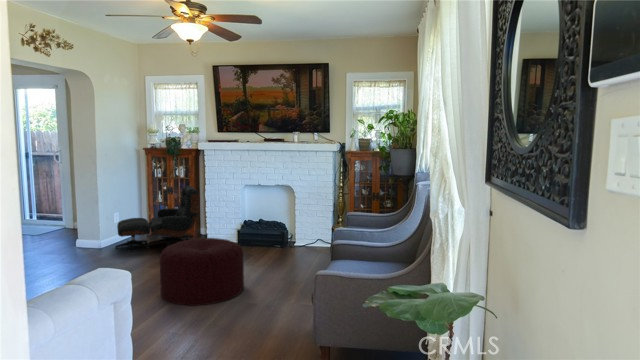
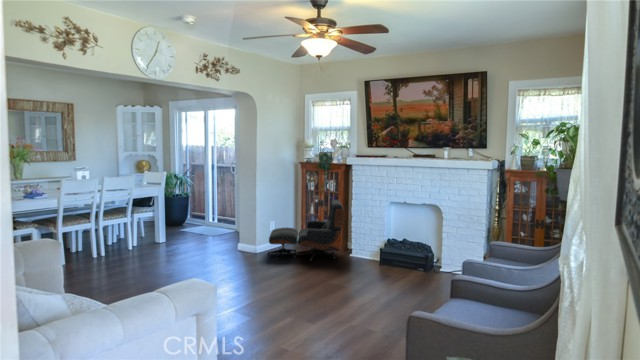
ottoman: present [160,238,244,305] -> none [287,255,369,325]

